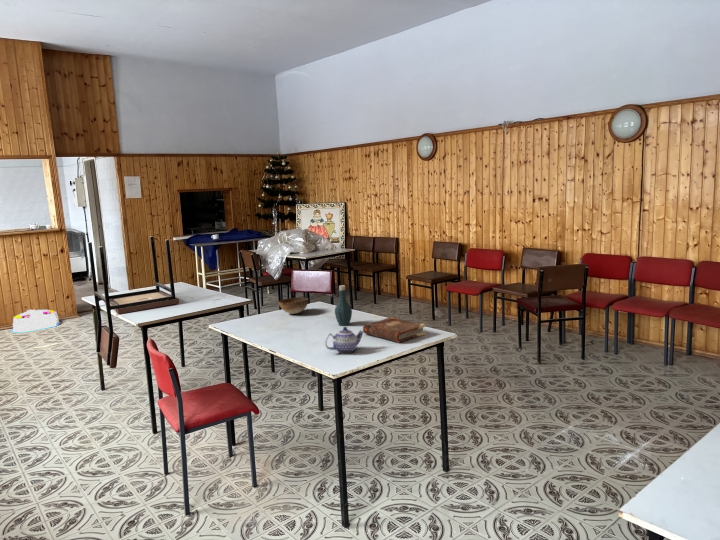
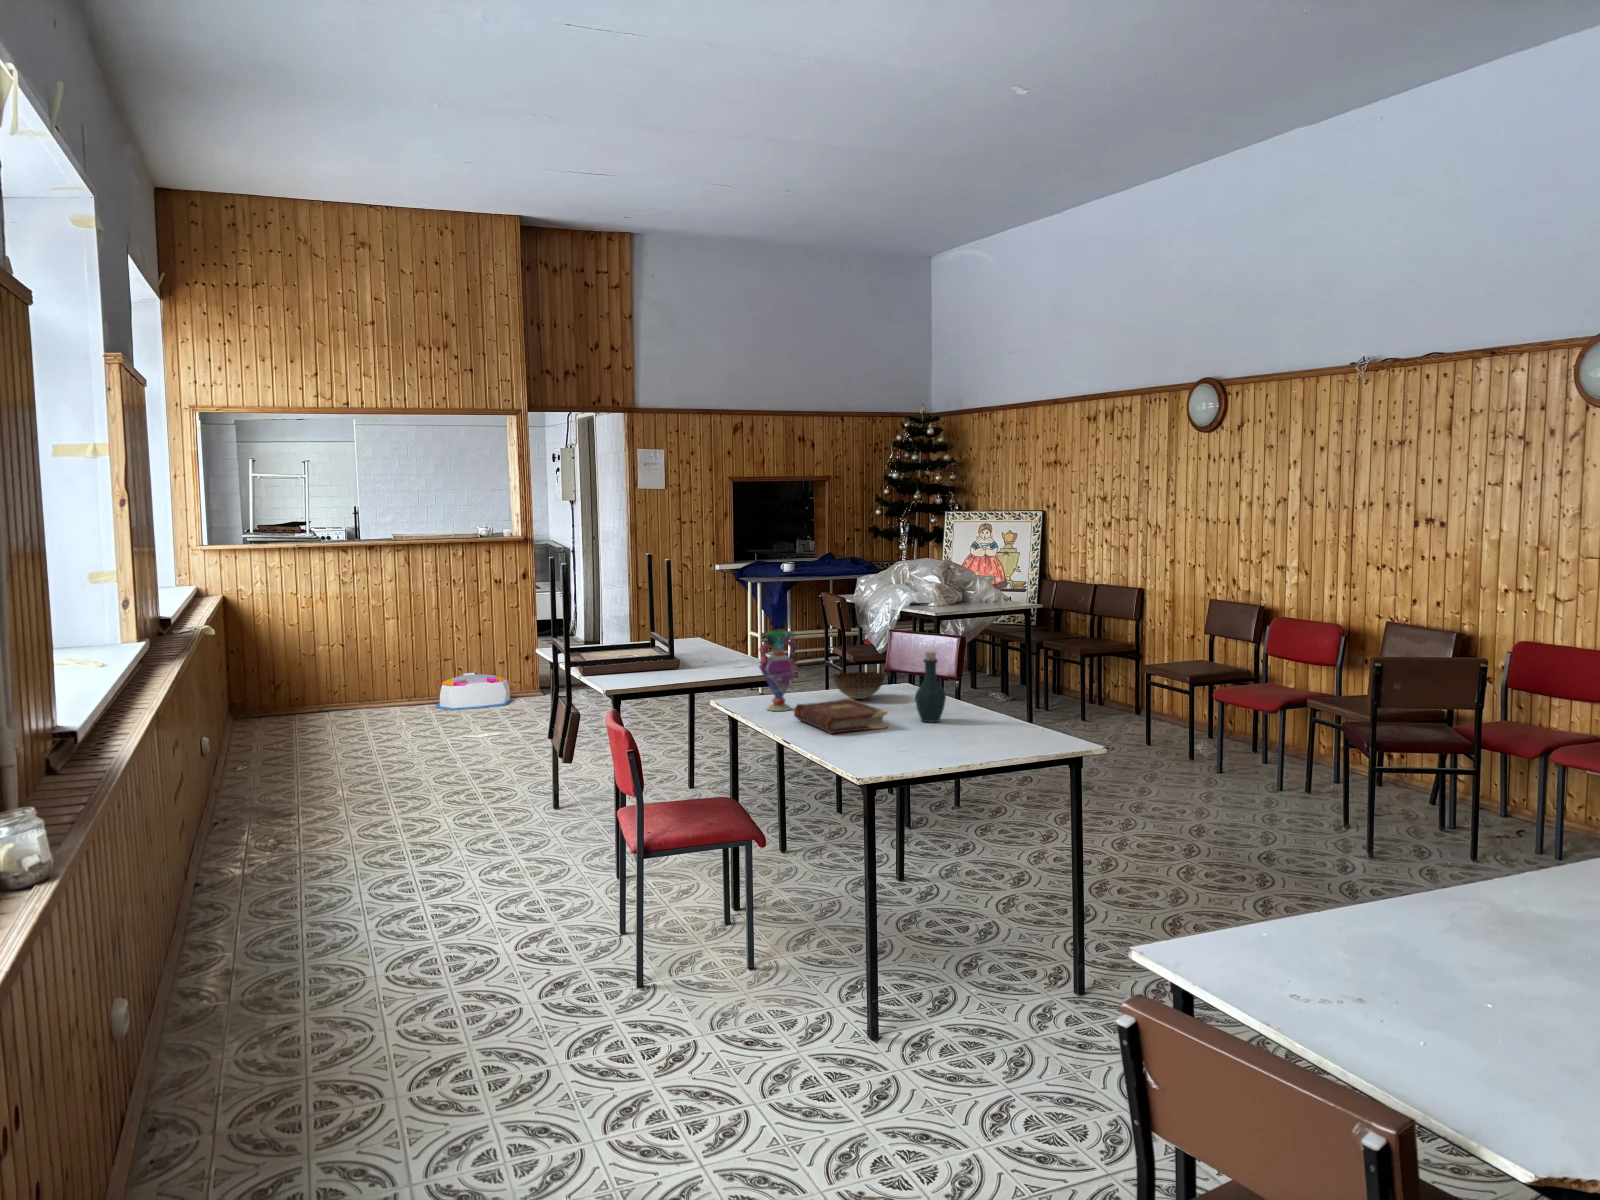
vase: none [237,279,262,327] -> present [759,631,798,711]
book: present [363,317,425,343] -> present [794,698,887,734]
teapot: present [326,327,363,353] -> none [871,715,939,759]

